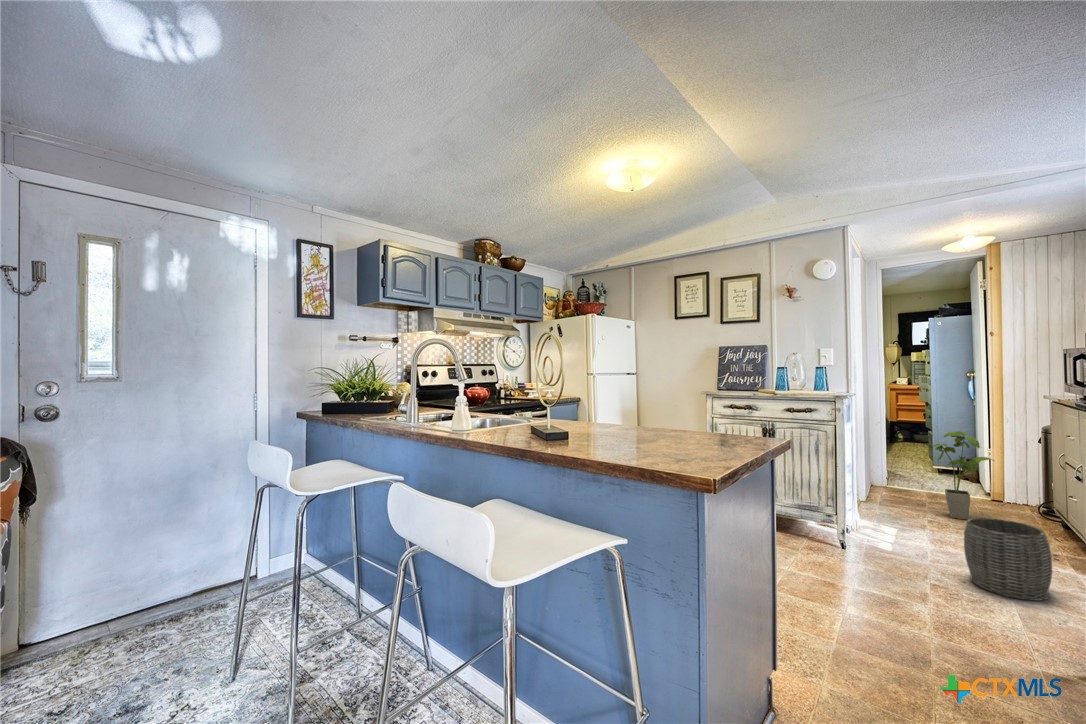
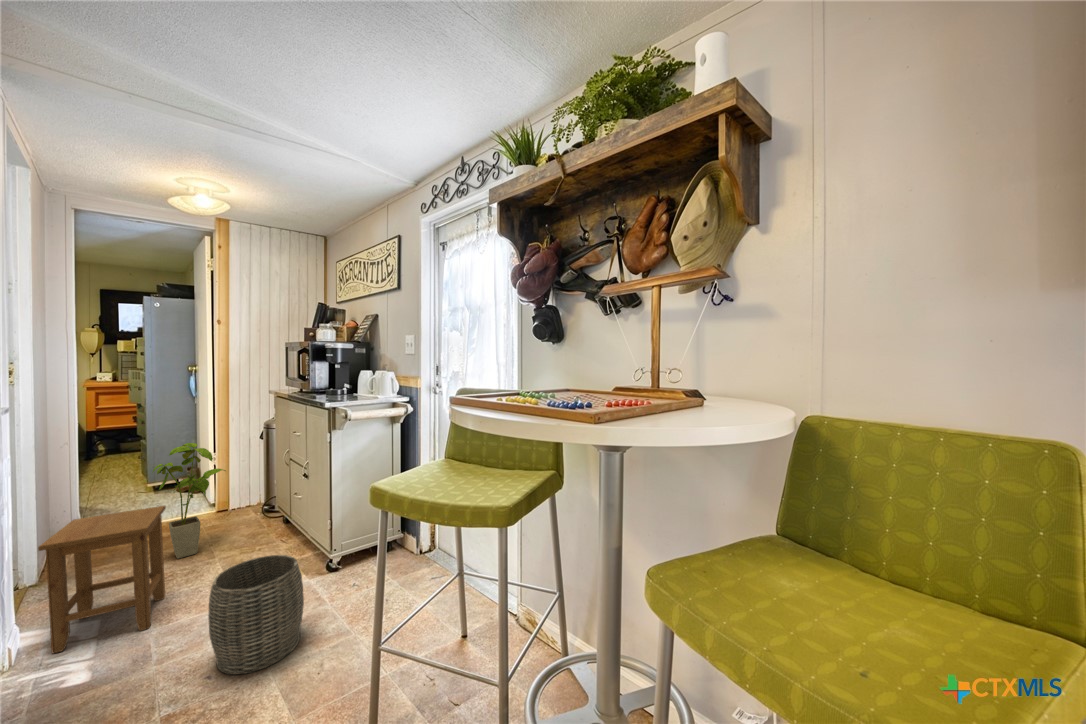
stool: none [867,463,940,544] -> present [38,506,166,653]

